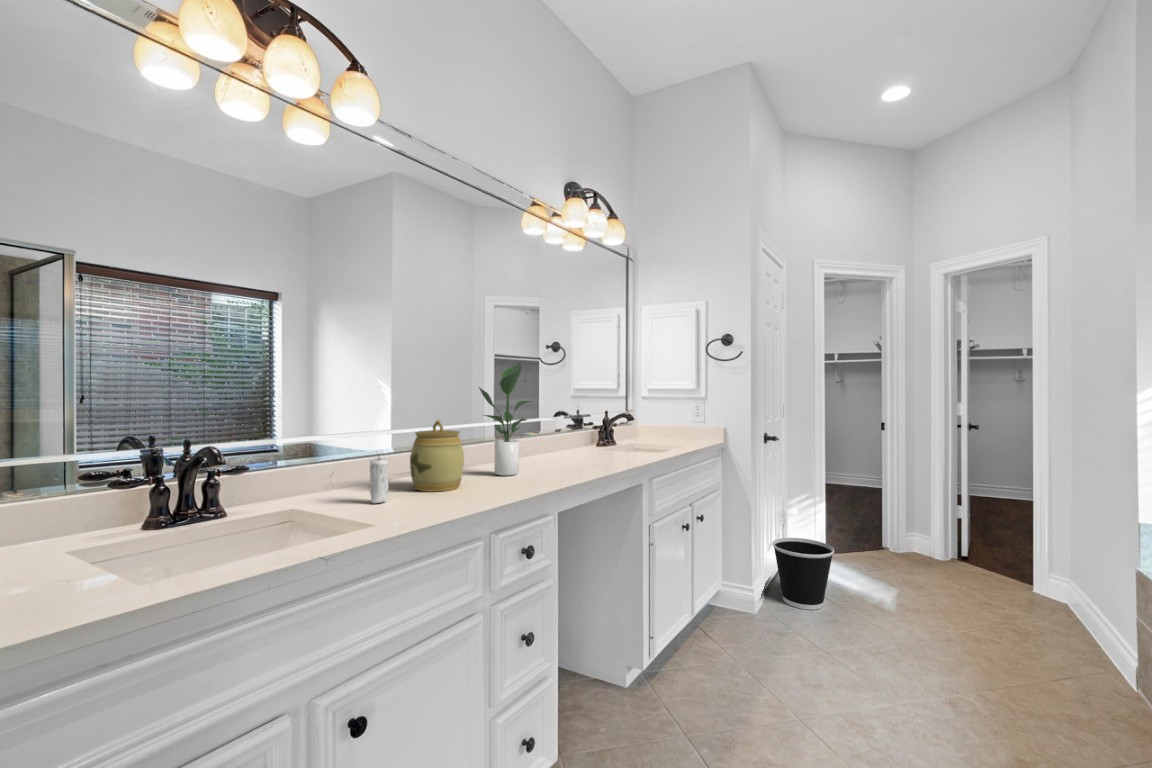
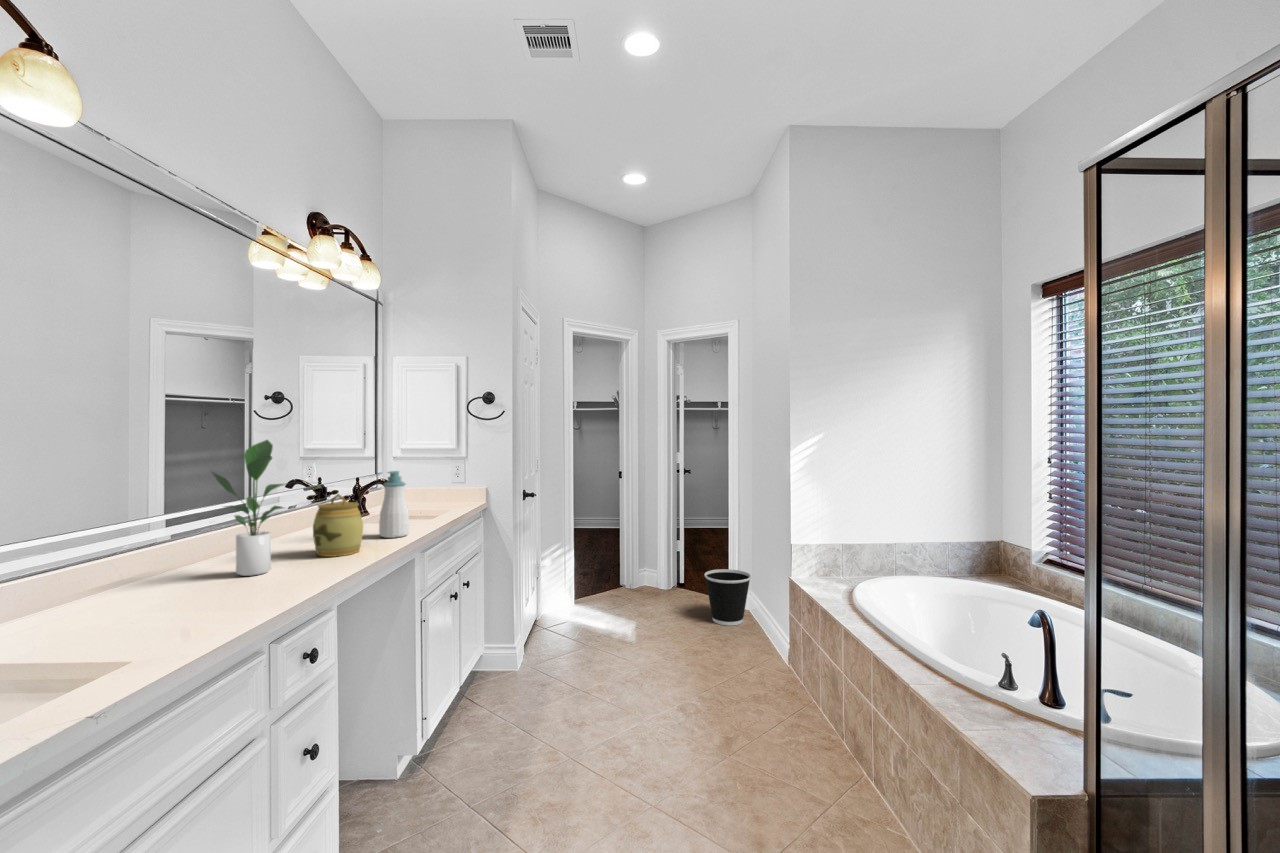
soap bottle: none [615,399,640,460] -> present [379,471,409,538]
jar: present [410,420,464,491] -> present [313,494,363,557]
candle: present [370,457,388,503] -> none [78,572,110,640]
wastebasket: present [772,538,834,610] -> present [704,569,751,626]

